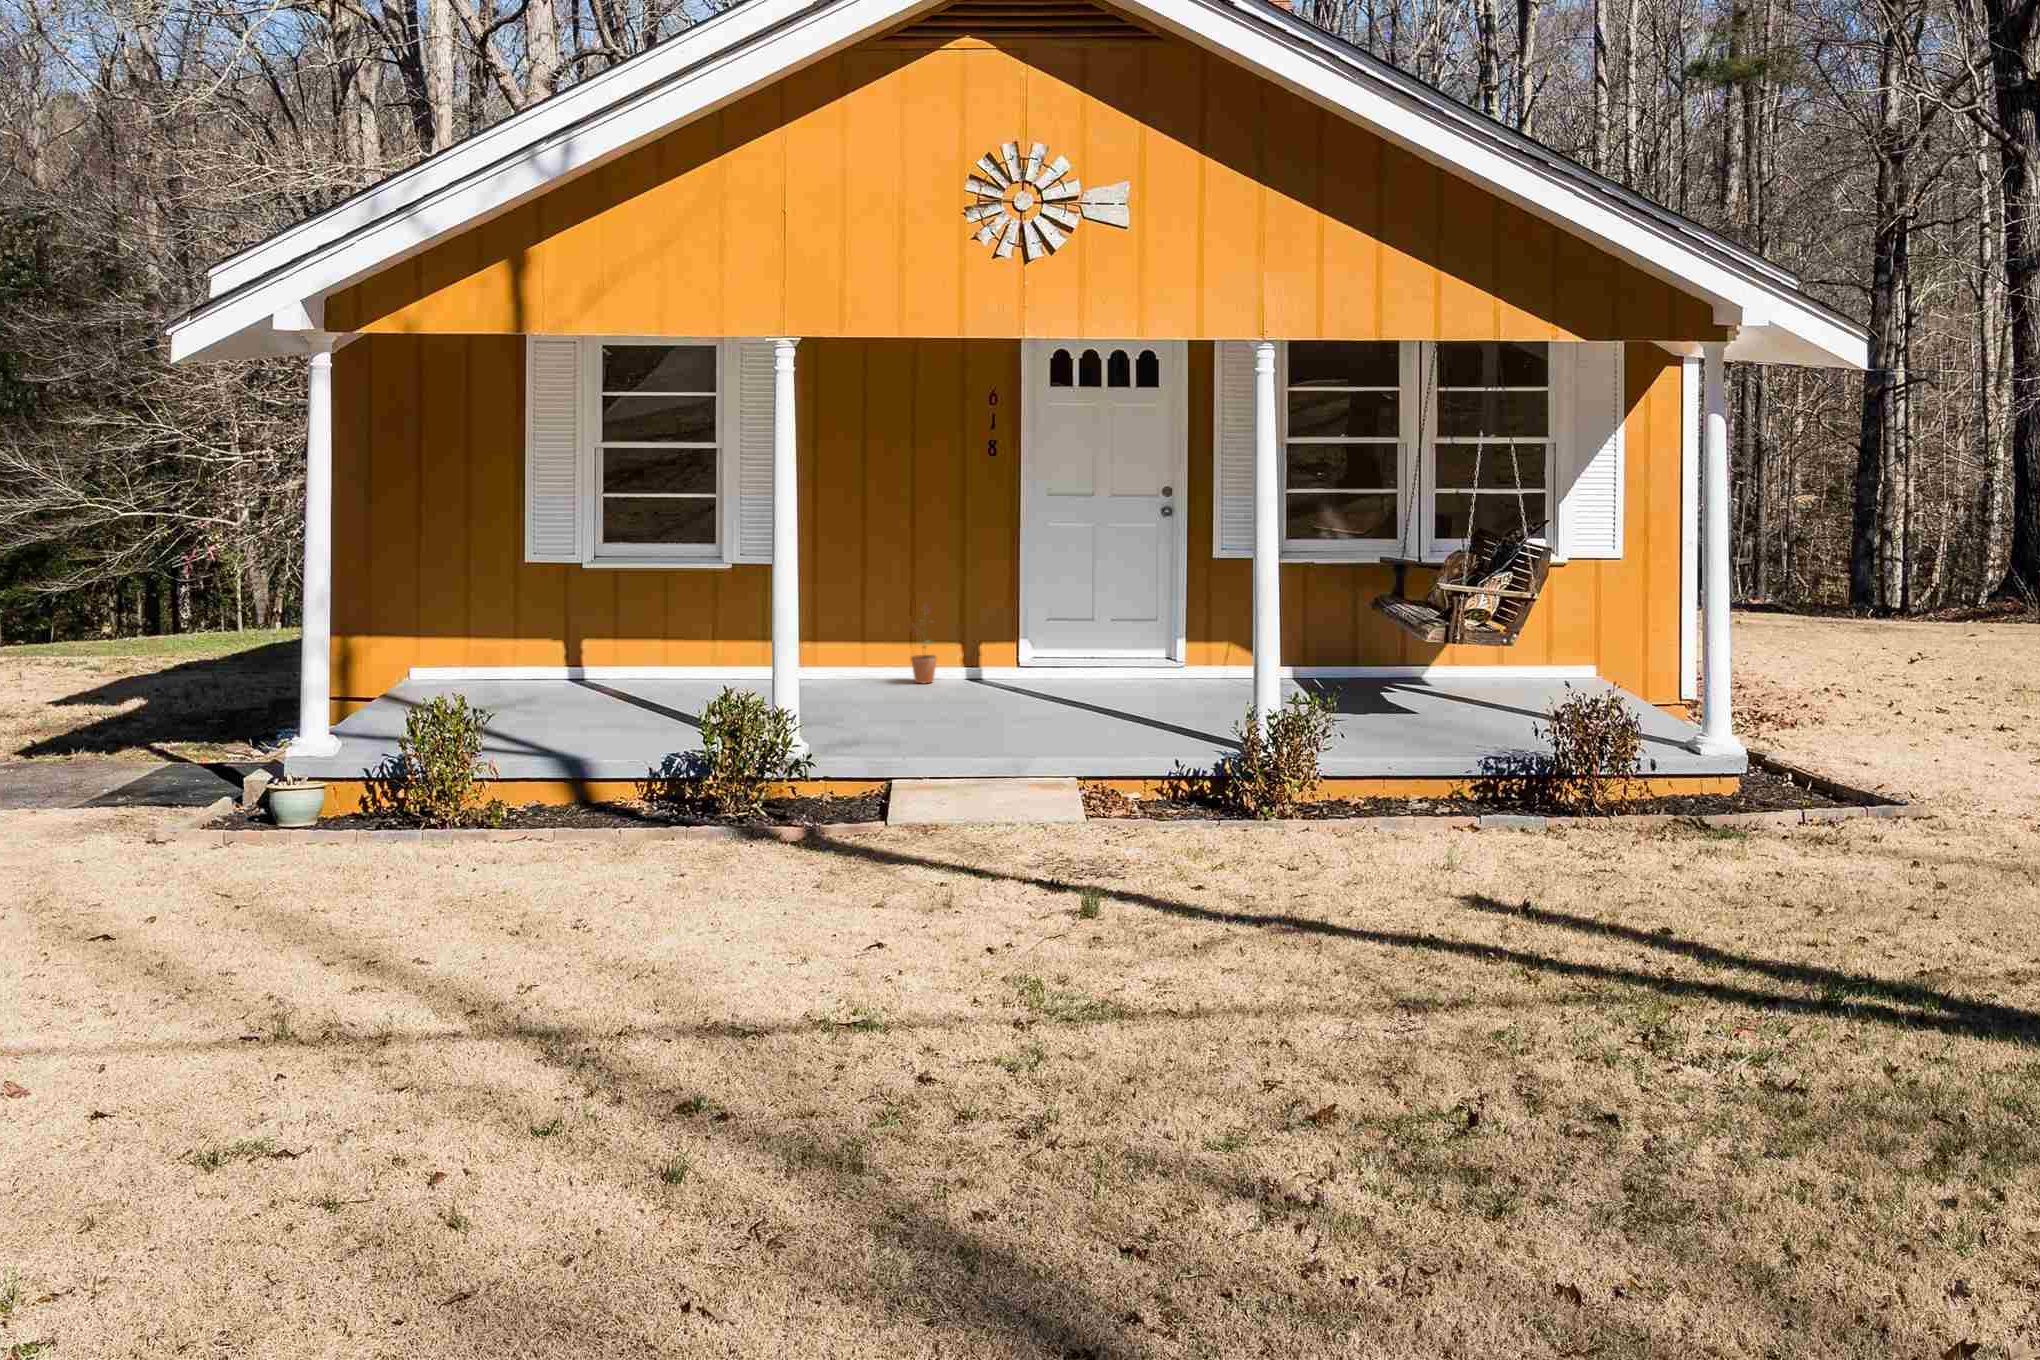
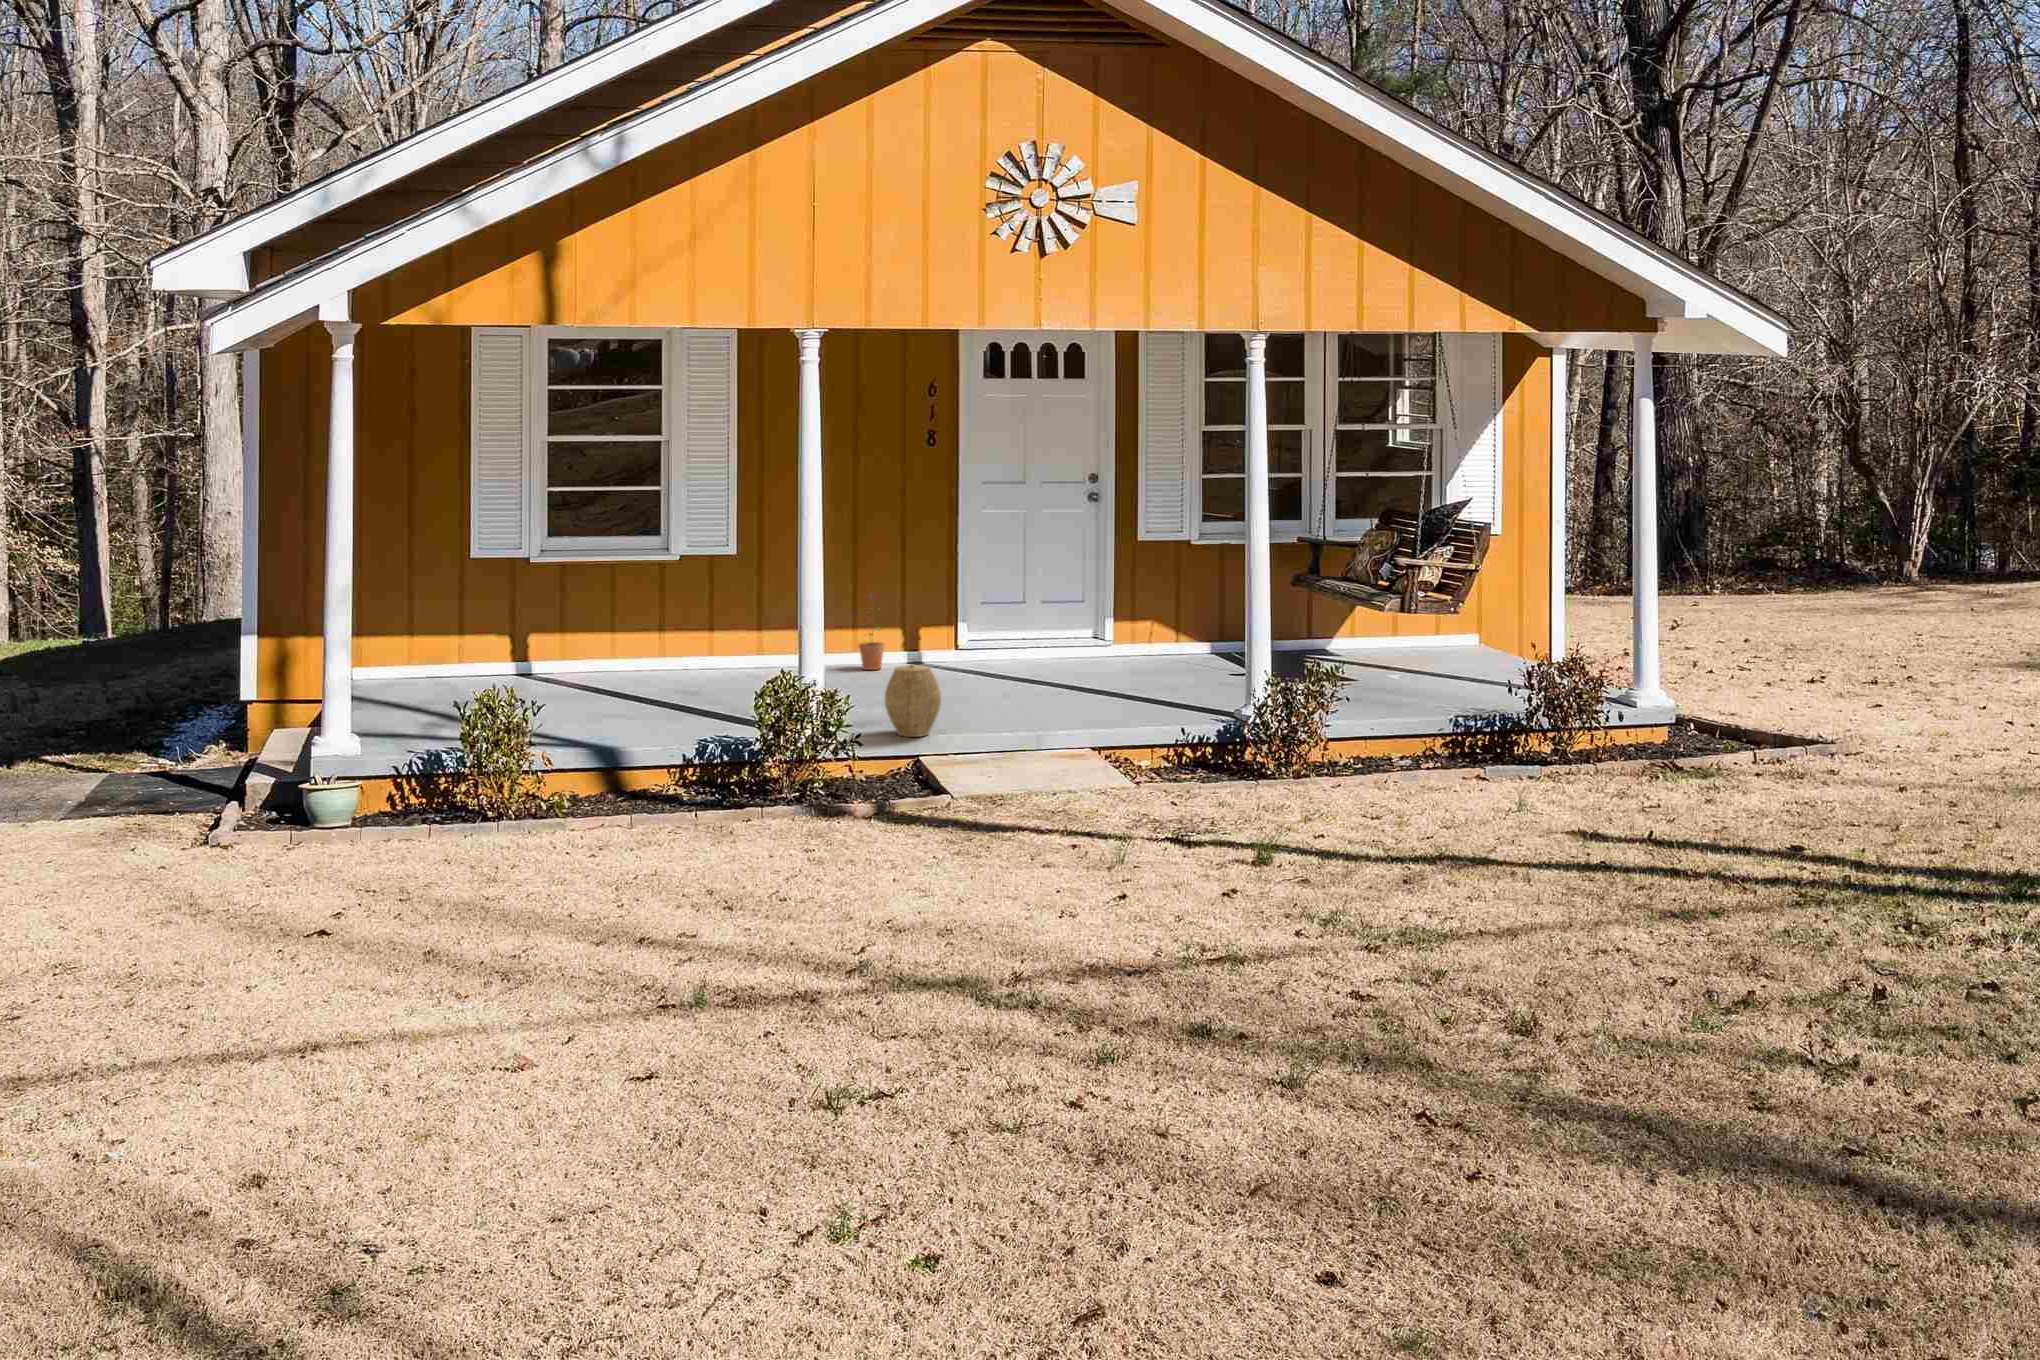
woven basket: none [863,682,921,758] -> present [885,664,941,737]

